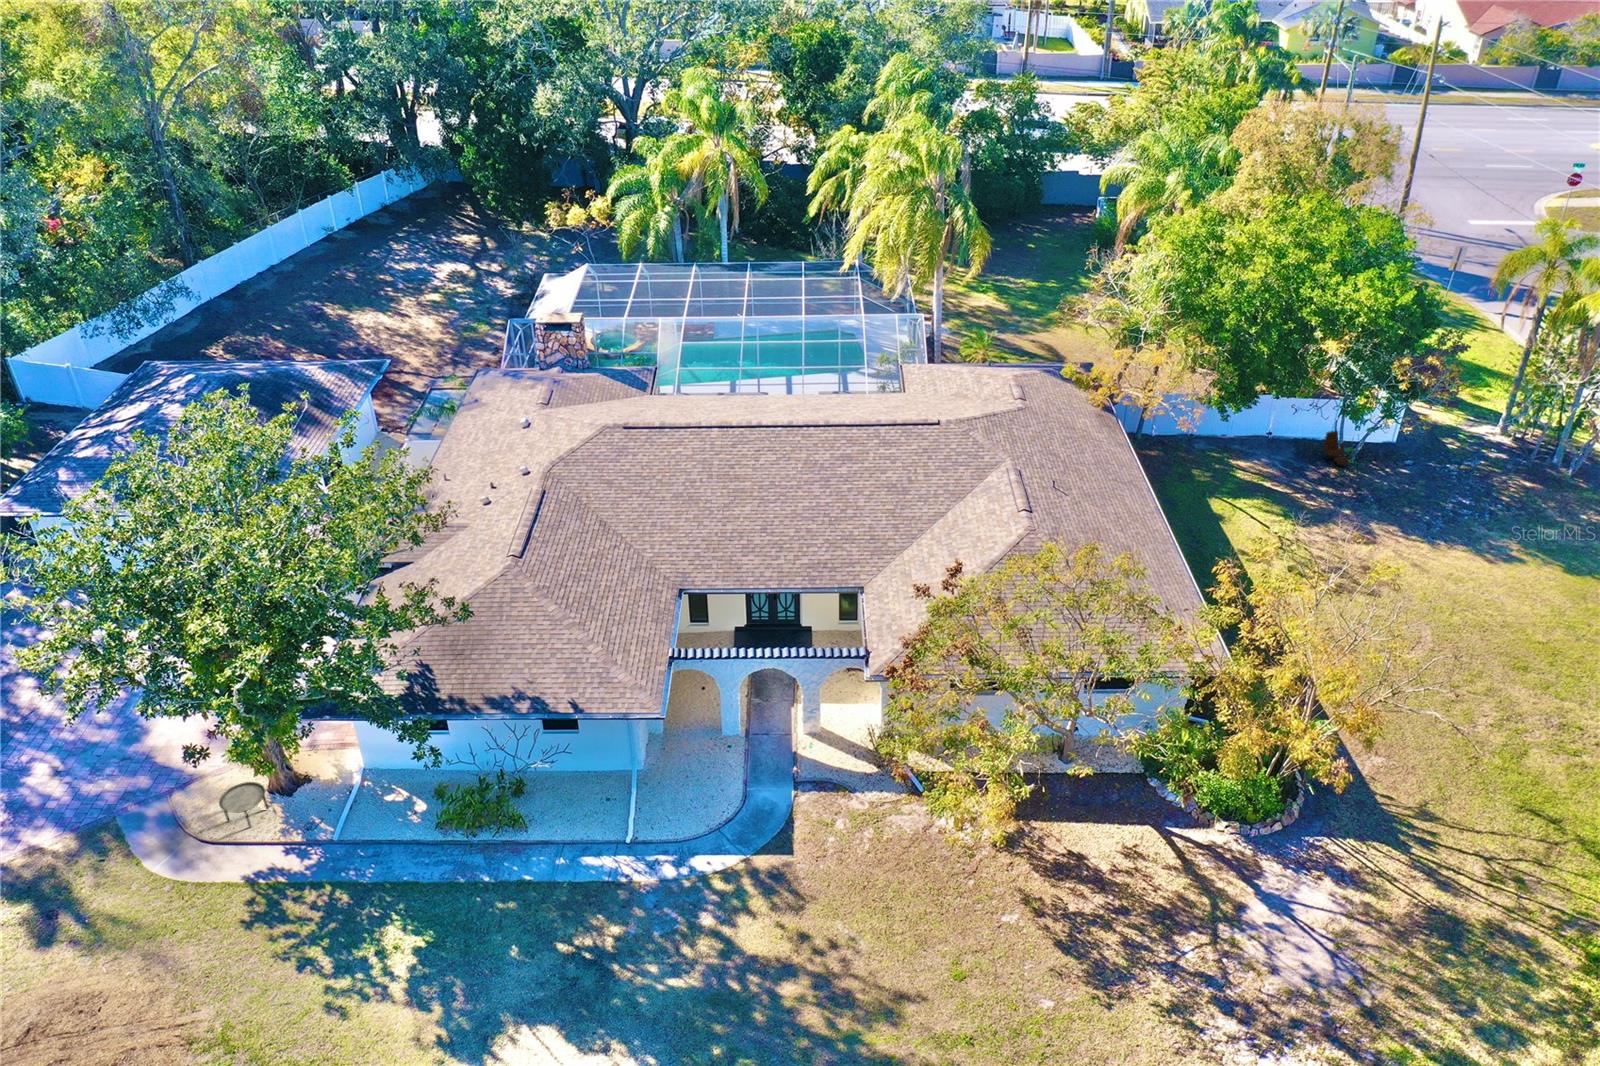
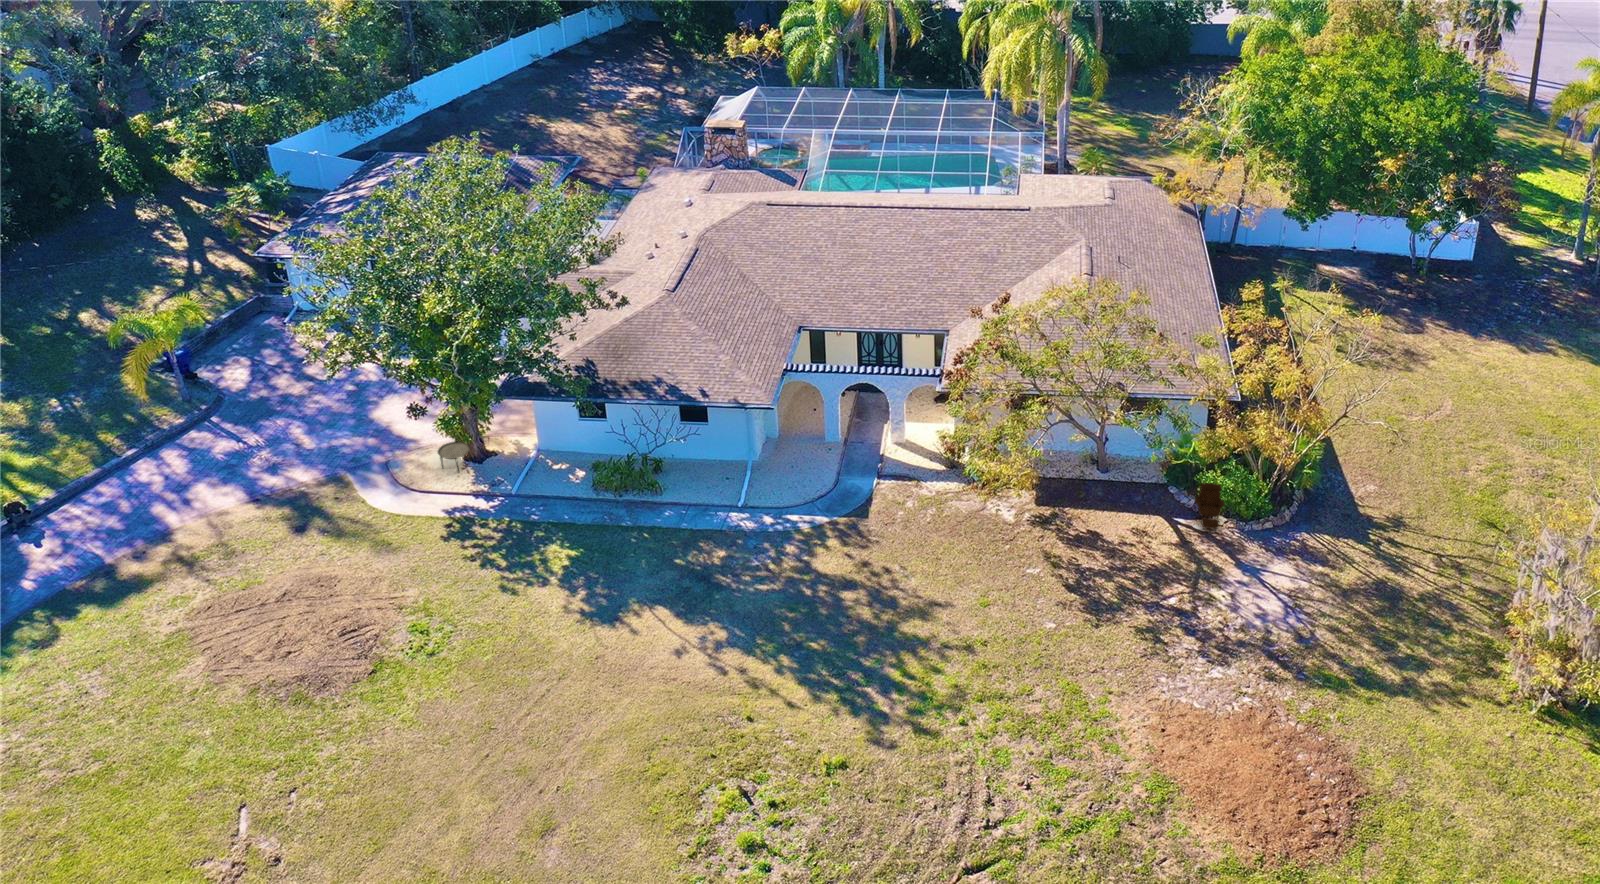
lounge chair: present [1323,431,1349,465] -> present [1195,483,1224,530]

